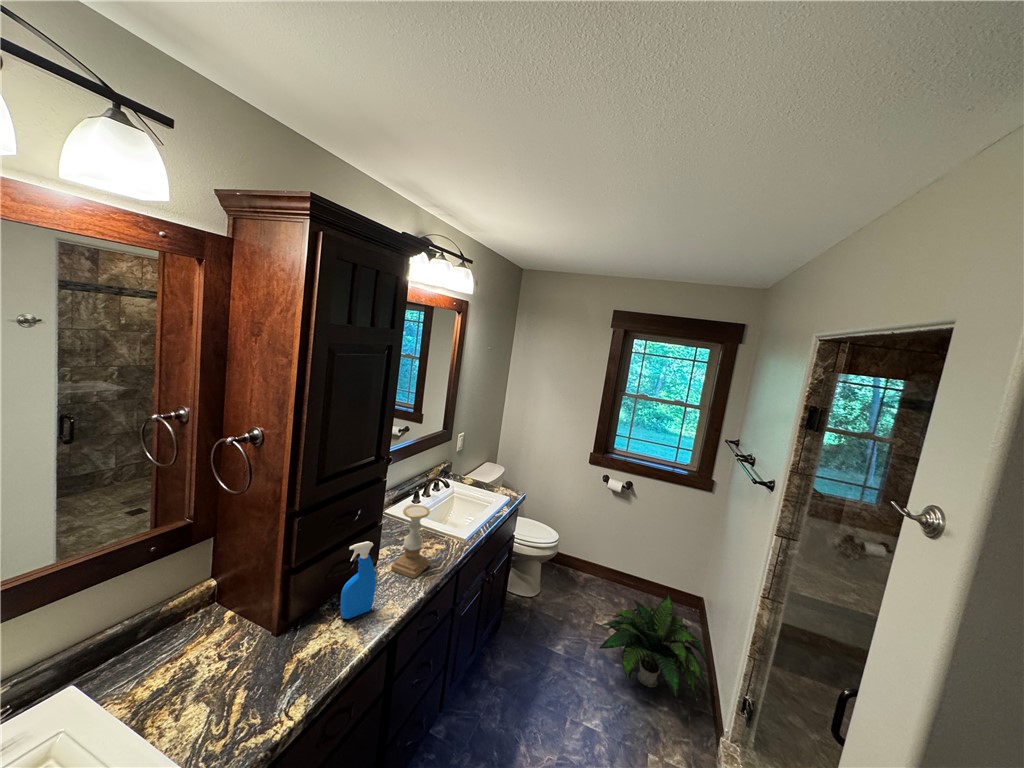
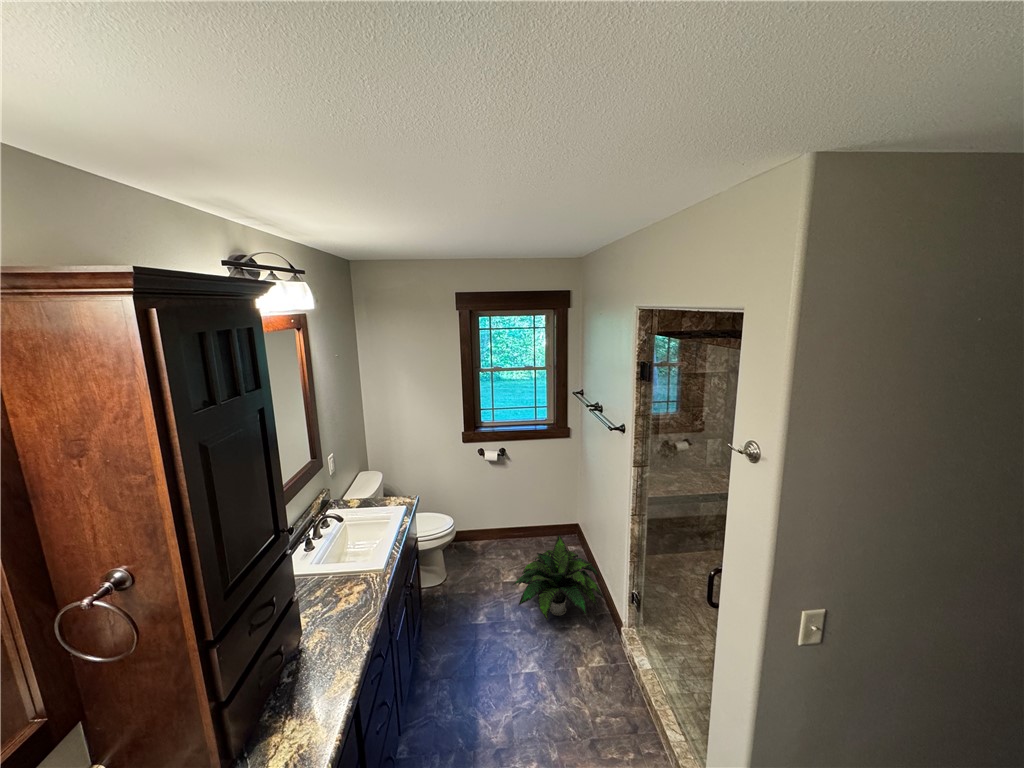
candle holder: present [391,505,430,579] -> none [318,560,359,639]
spray bottle: present [341,541,376,619] -> none [284,627,322,716]

